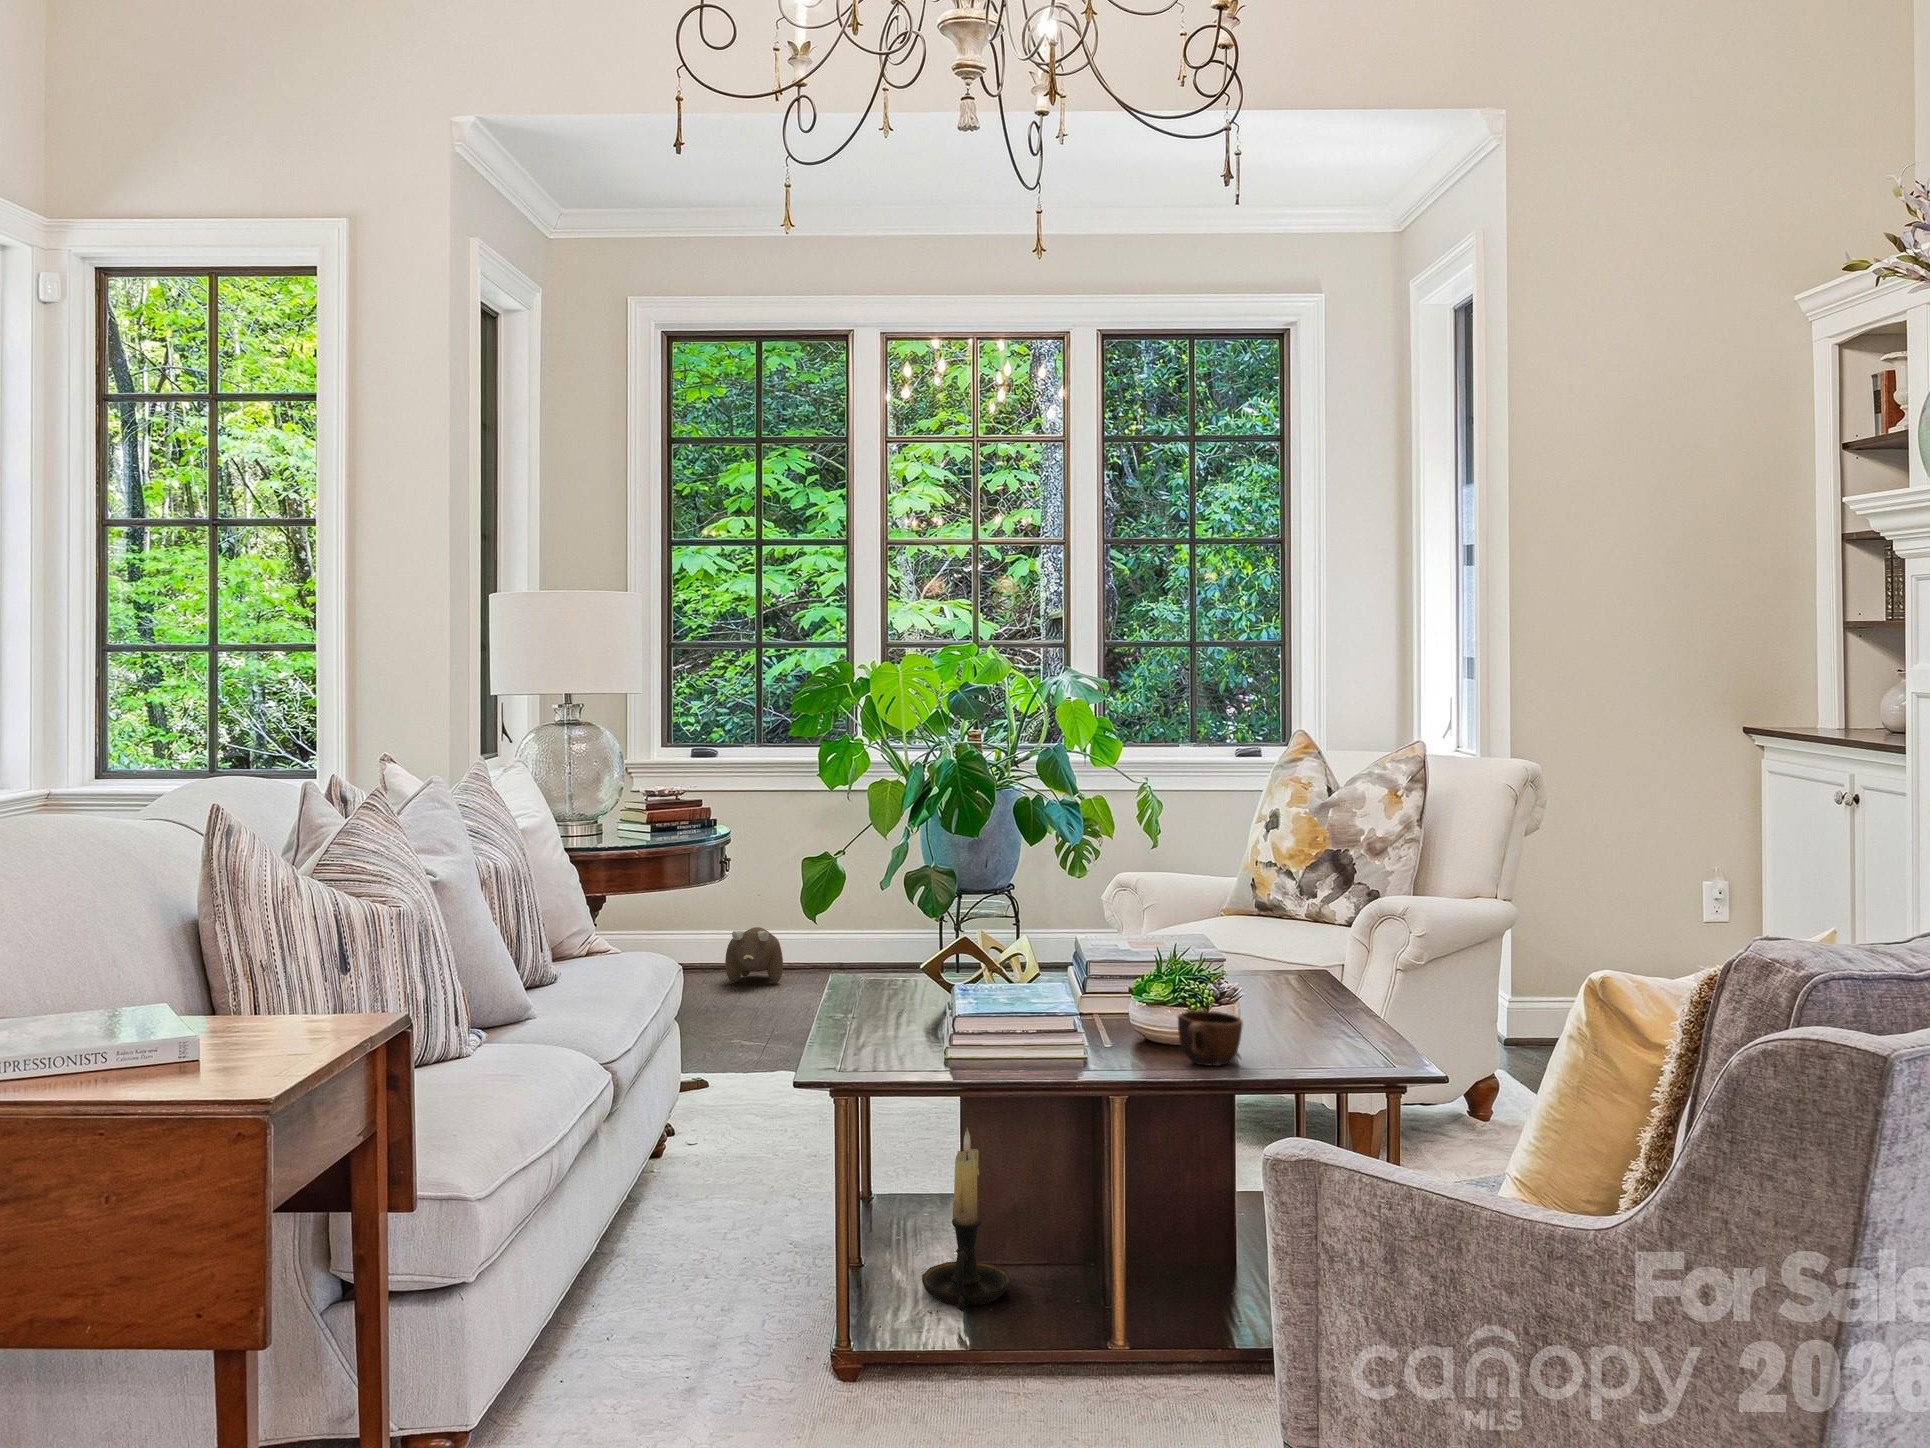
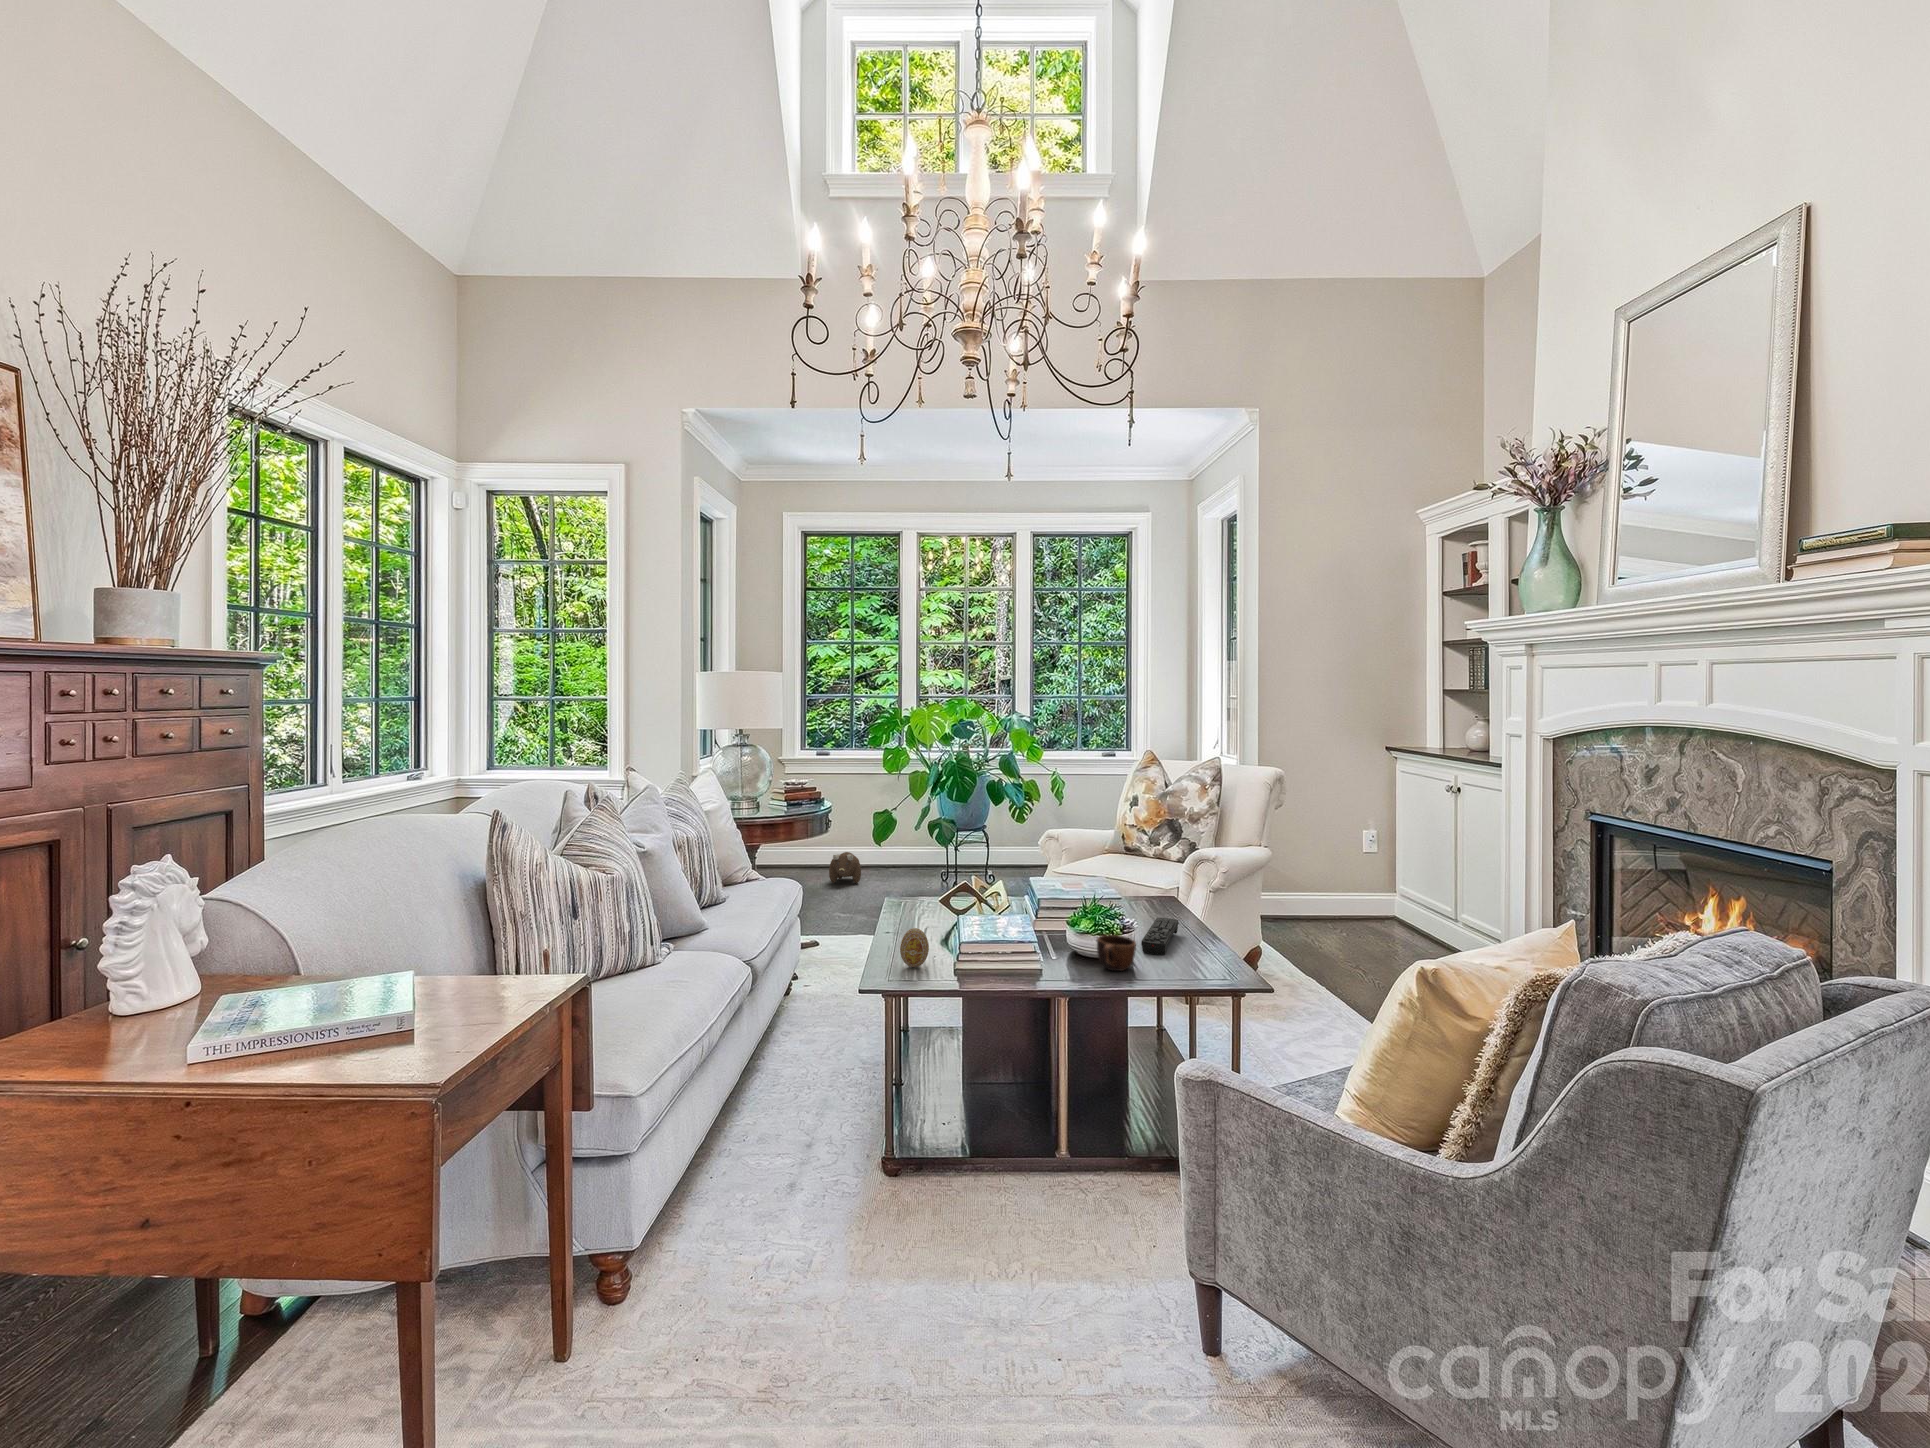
remote control: none [1255,995,1324,1048] -> present [1141,918,1178,955]
decorative egg: none [856,1000,903,1063] -> present [900,928,929,967]
candle holder: present [922,1128,1011,1312] -> none [939,1002,993,1121]

